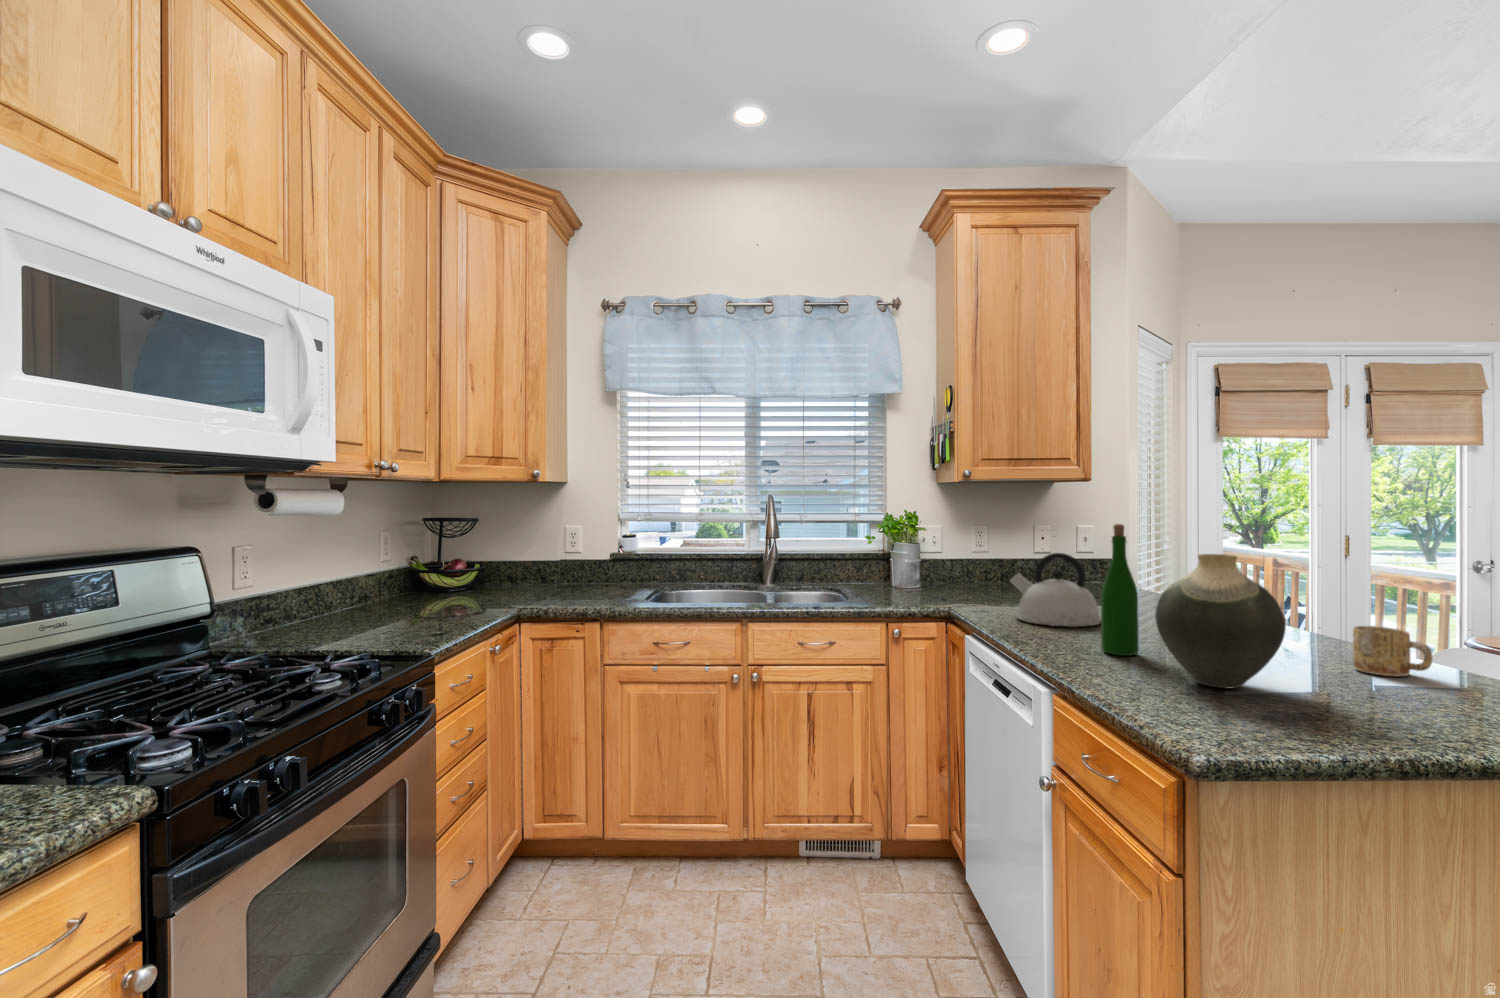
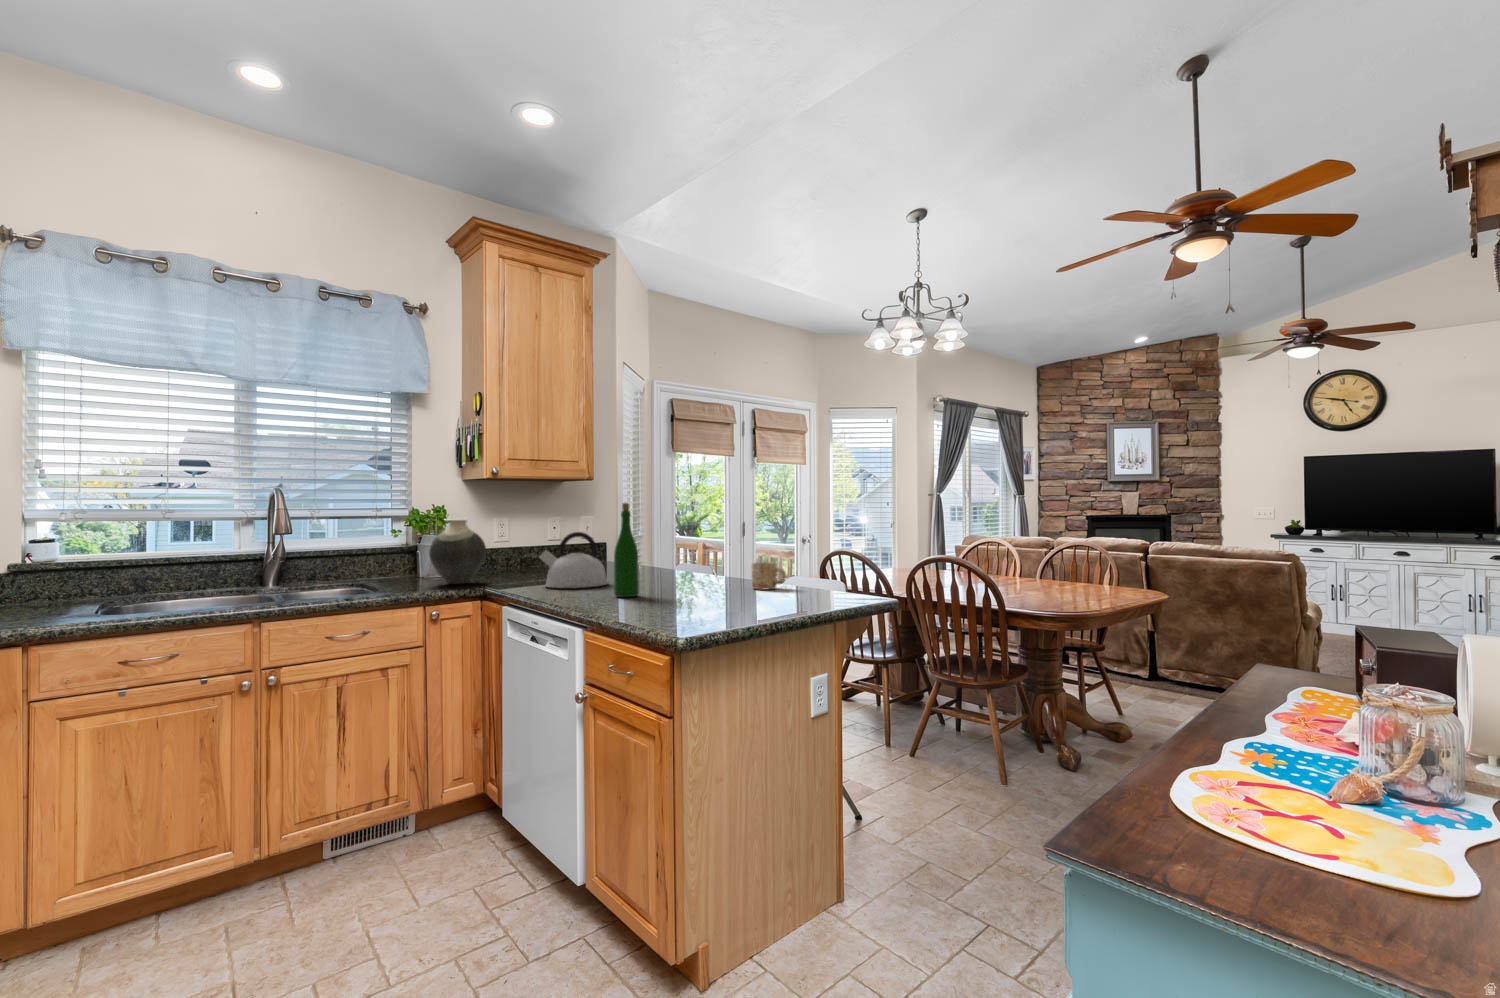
vase: present [1155,554,1286,688] -> present [429,520,486,584]

